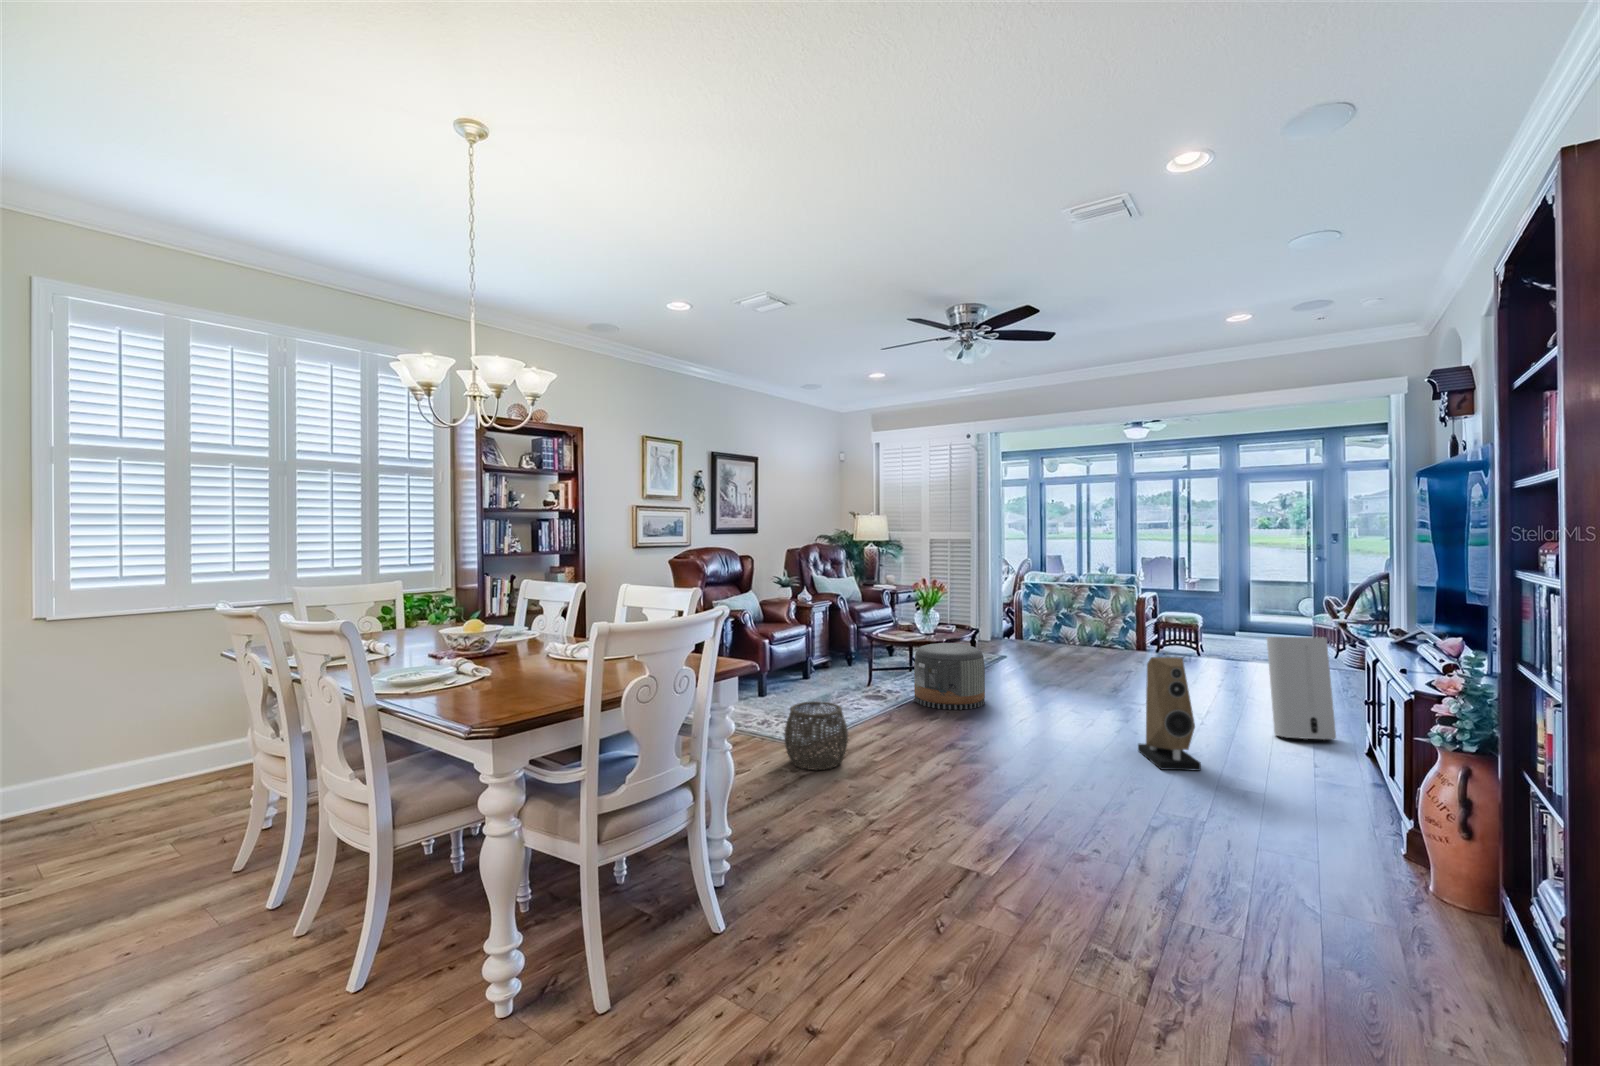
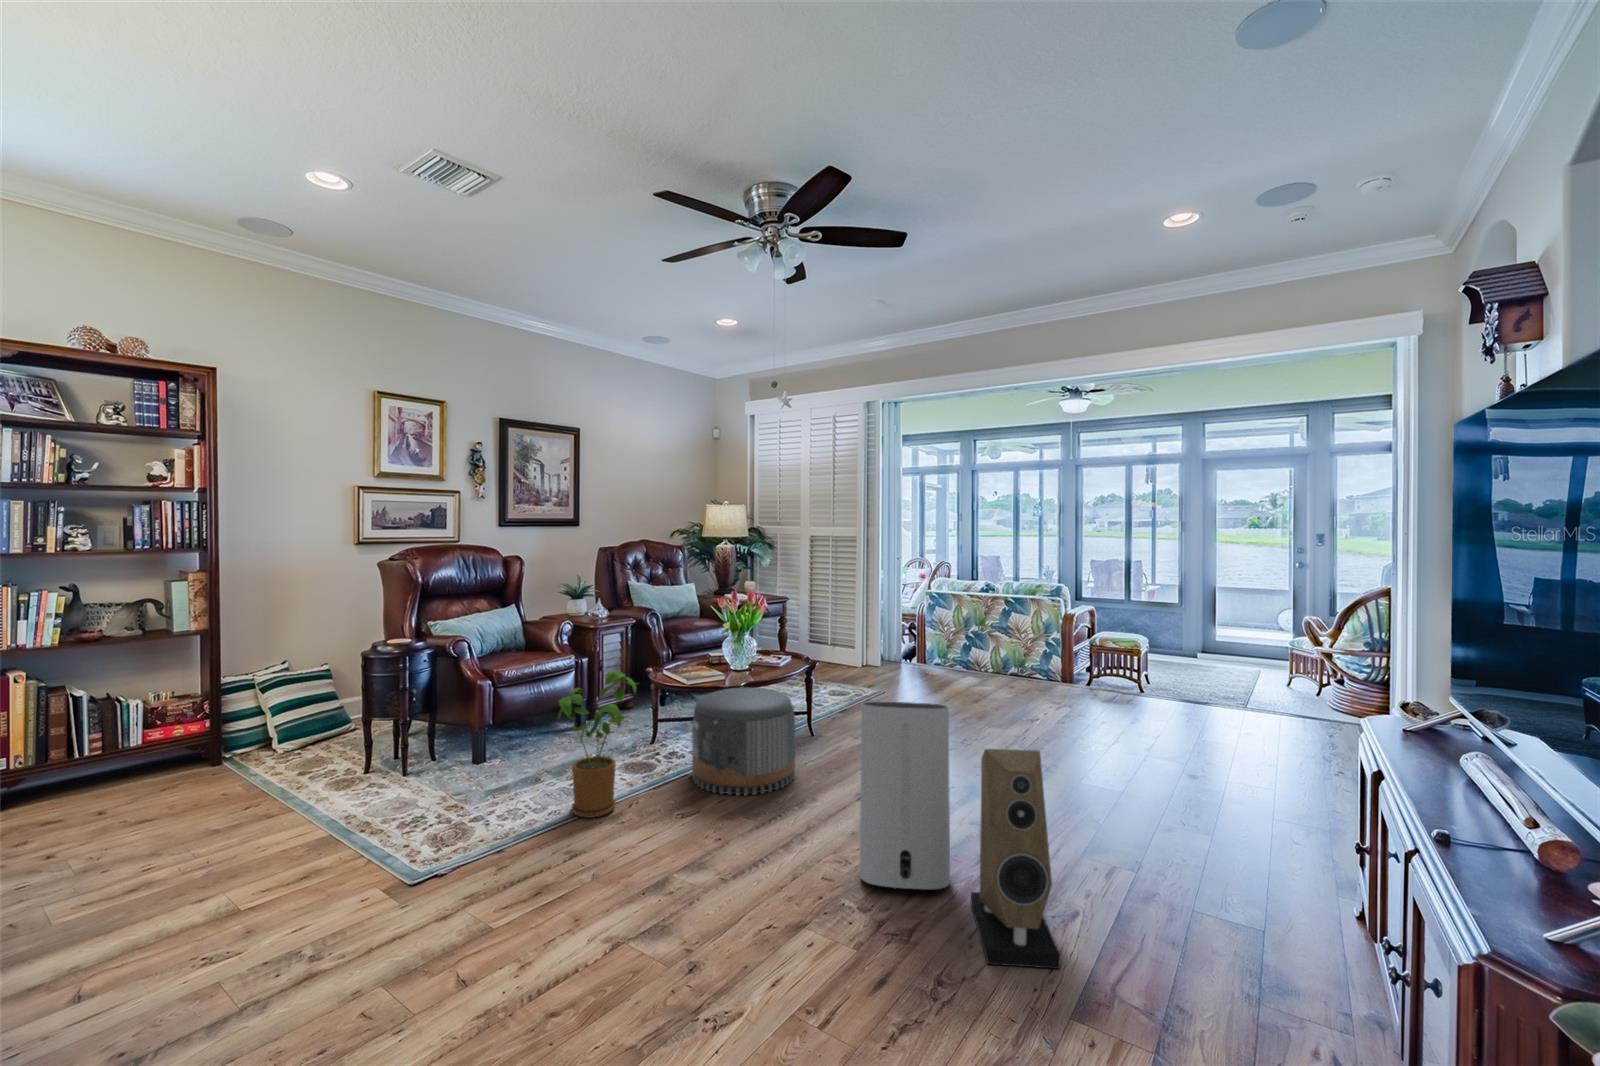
house plant: none [845,627,897,720] -> present [558,670,636,818]
air purifier: present [1267,637,1336,739] -> present [860,701,950,889]
woven basket: present [784,701,848,770] -> none [305,818,444,964]

